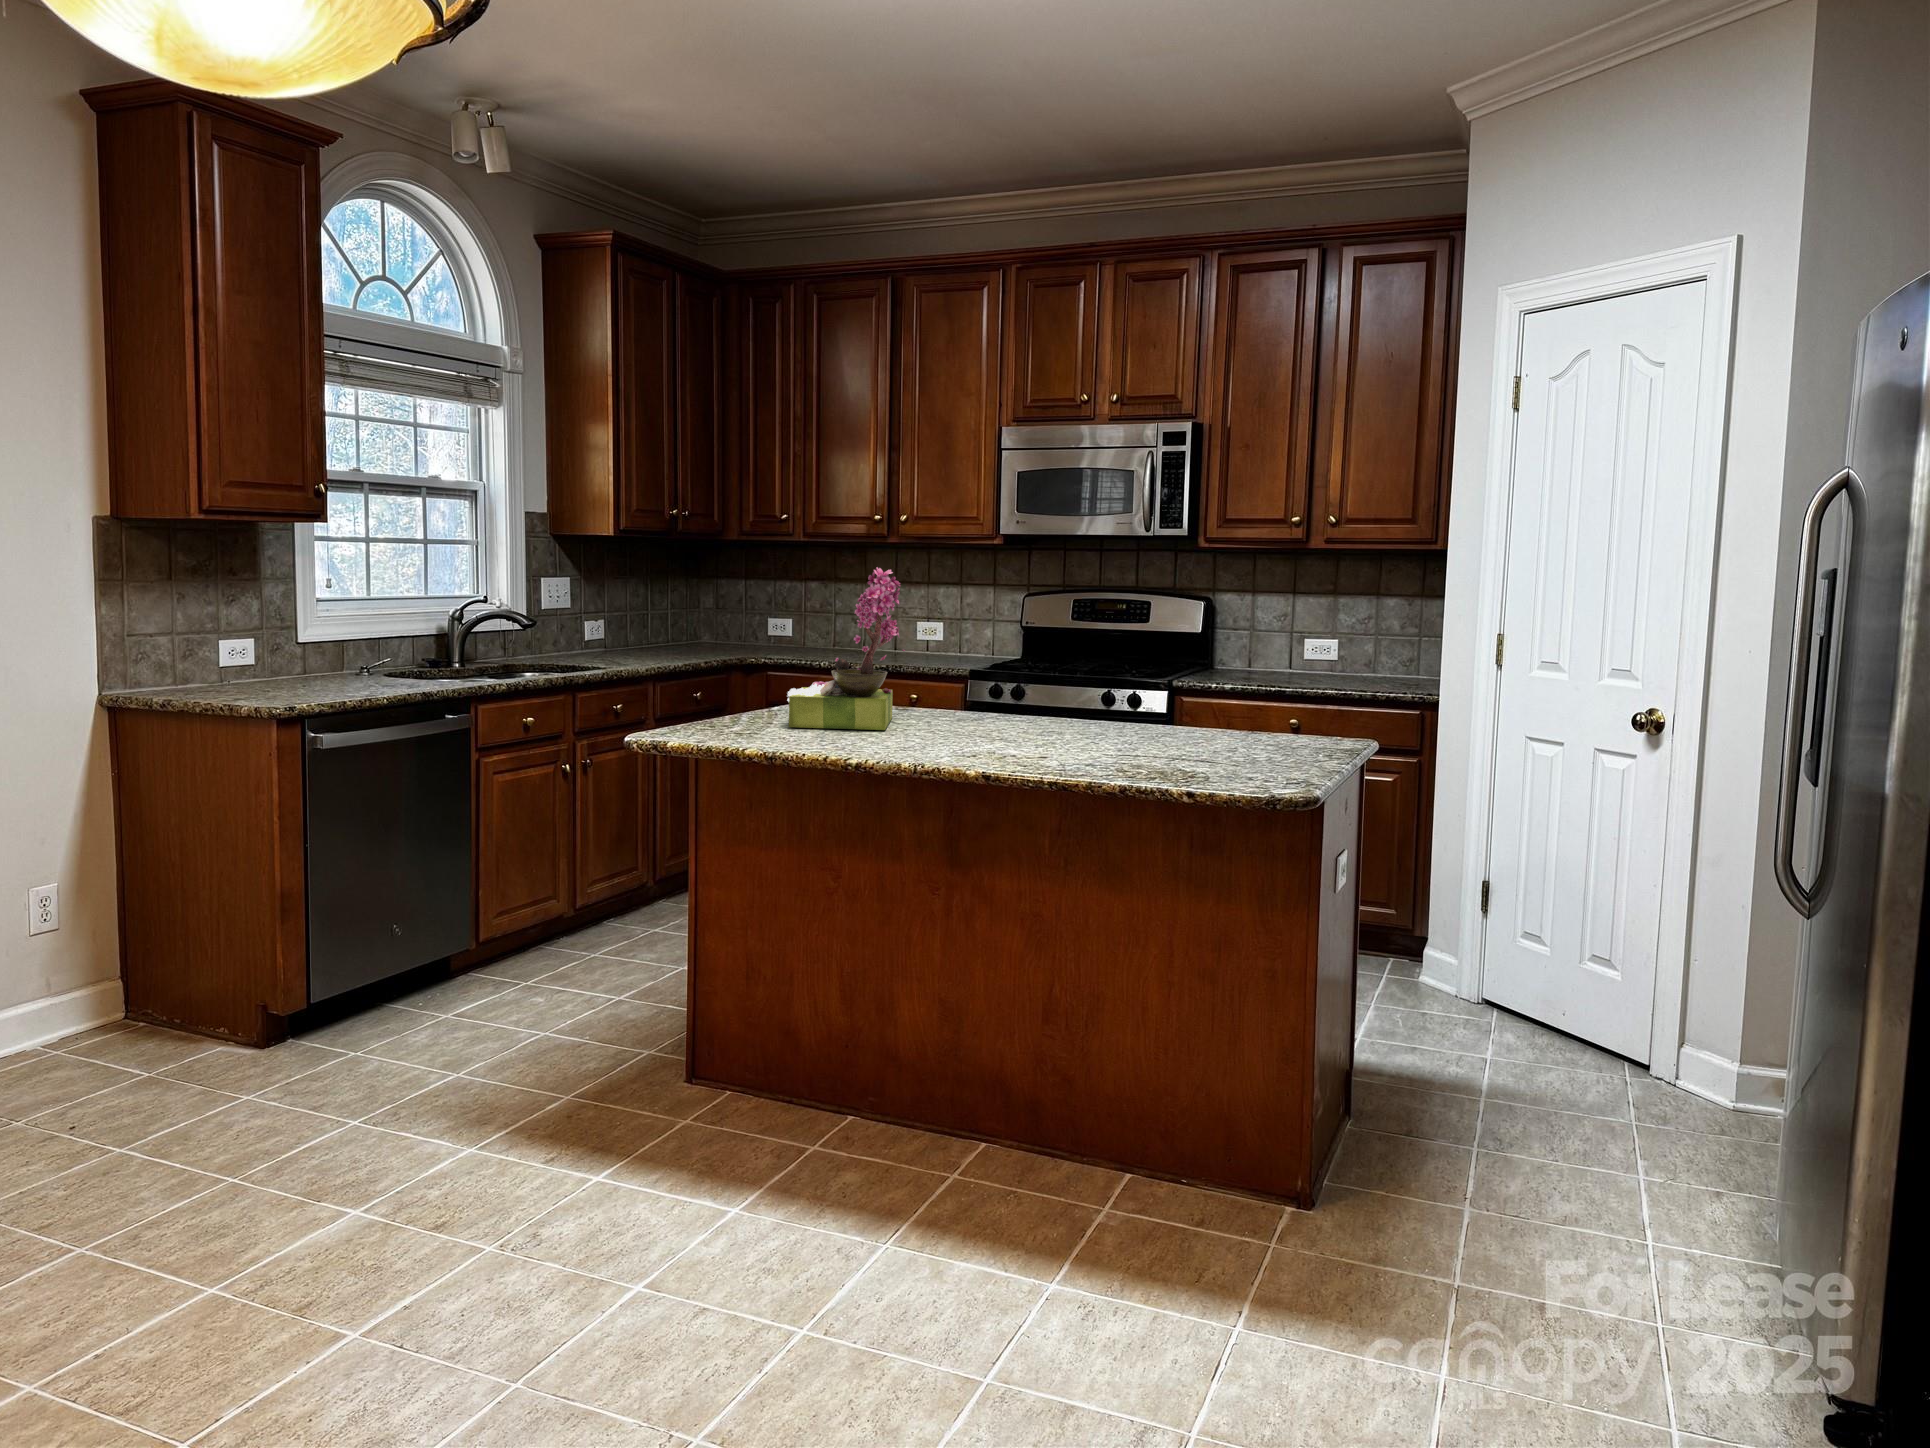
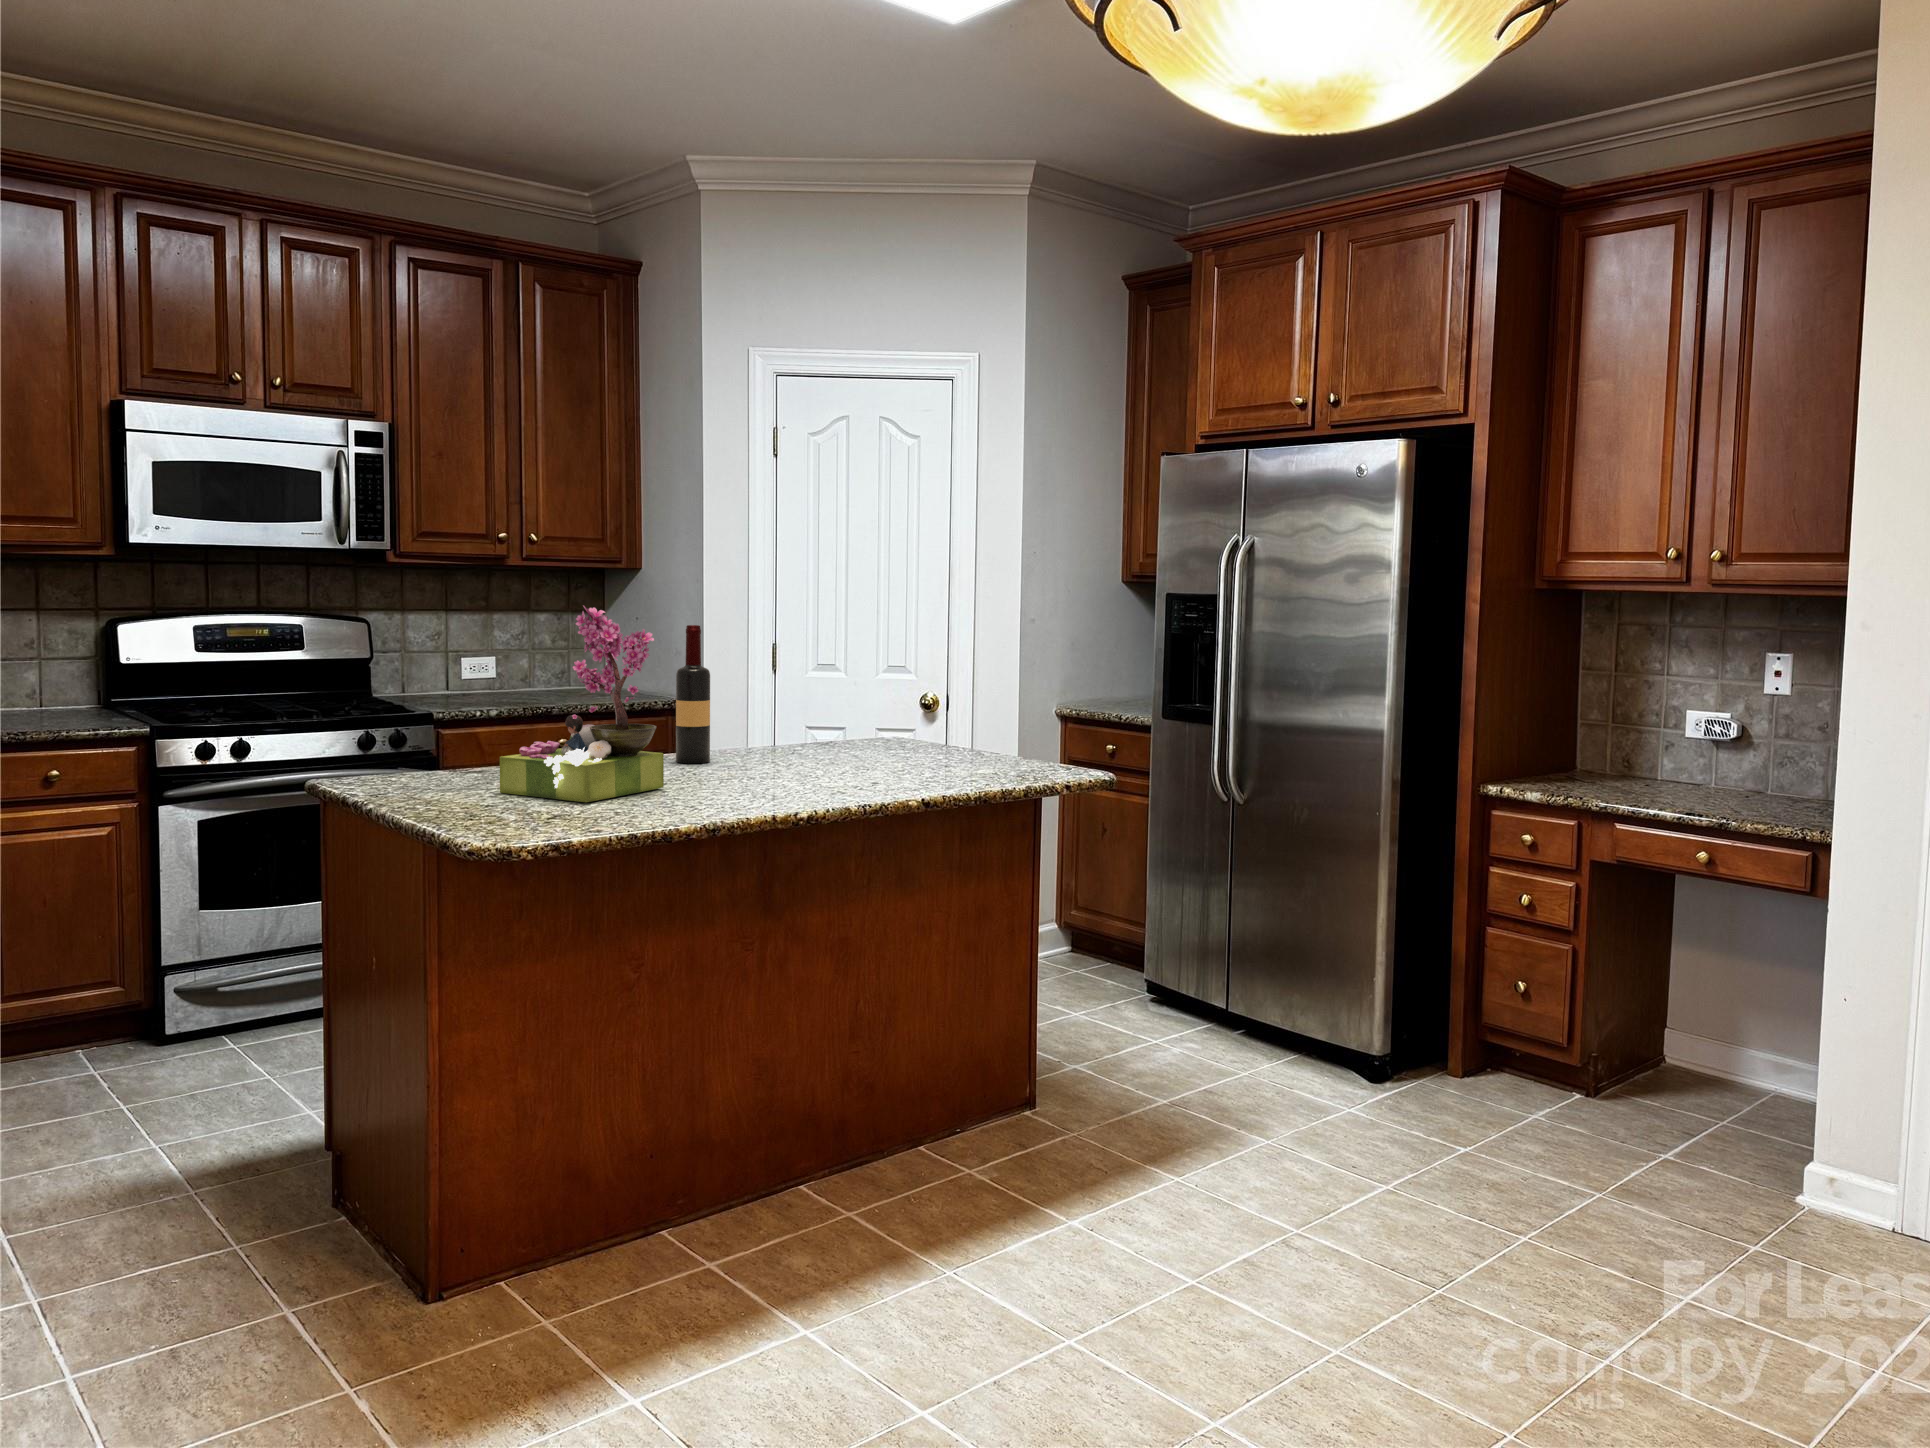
wine bottle: none [1020,592,1055,725] -> present [676,625,710,763]

